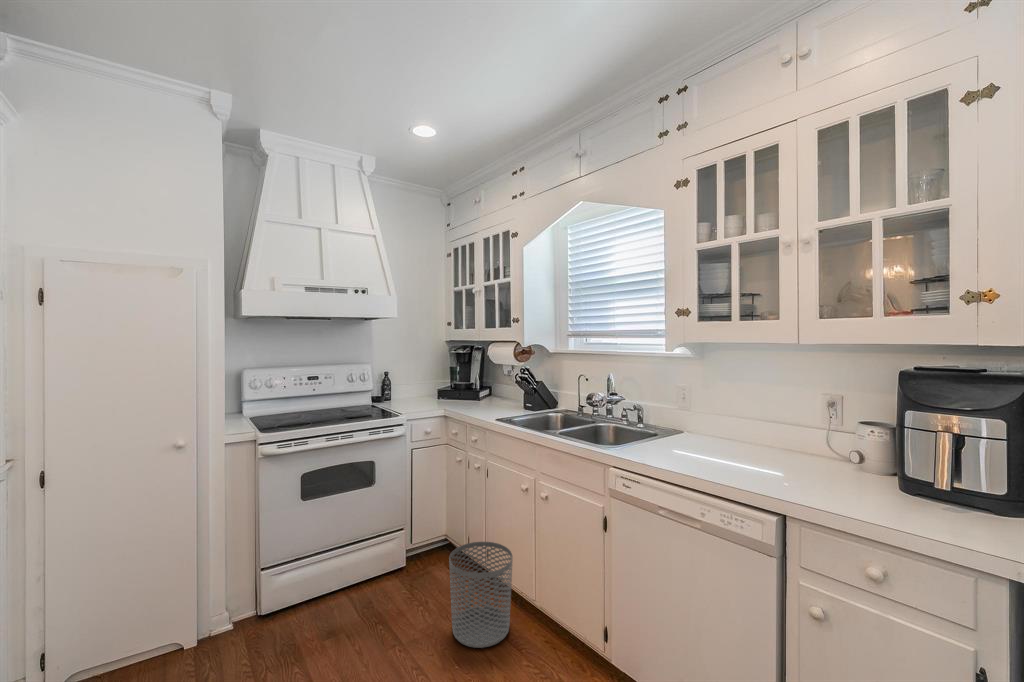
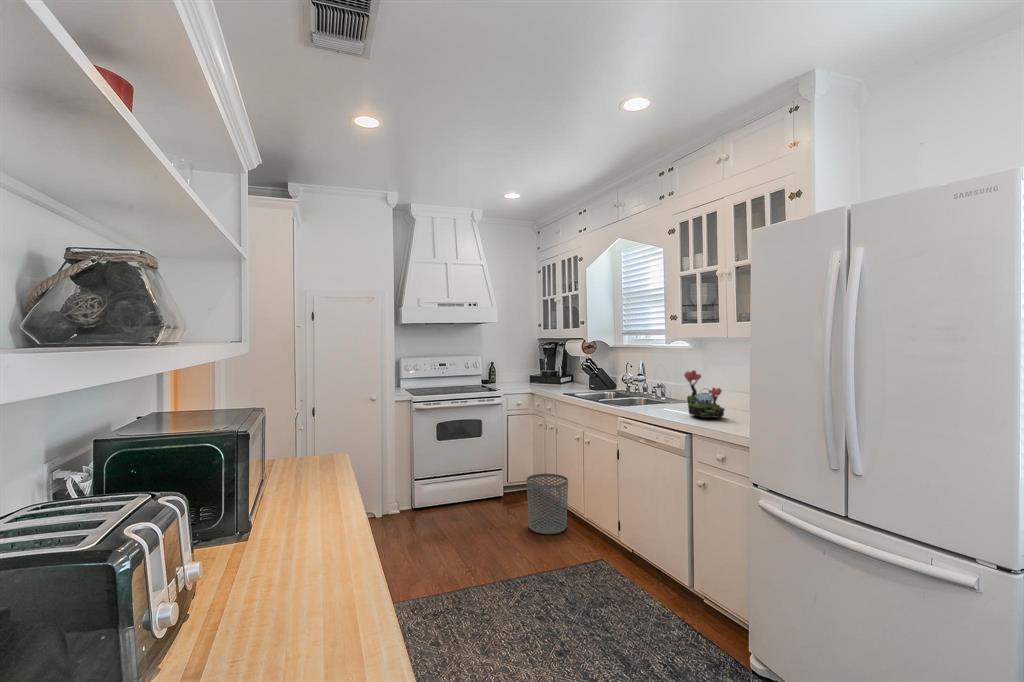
plant: none [733,397,810,482] -> present [684,370,725,418]

